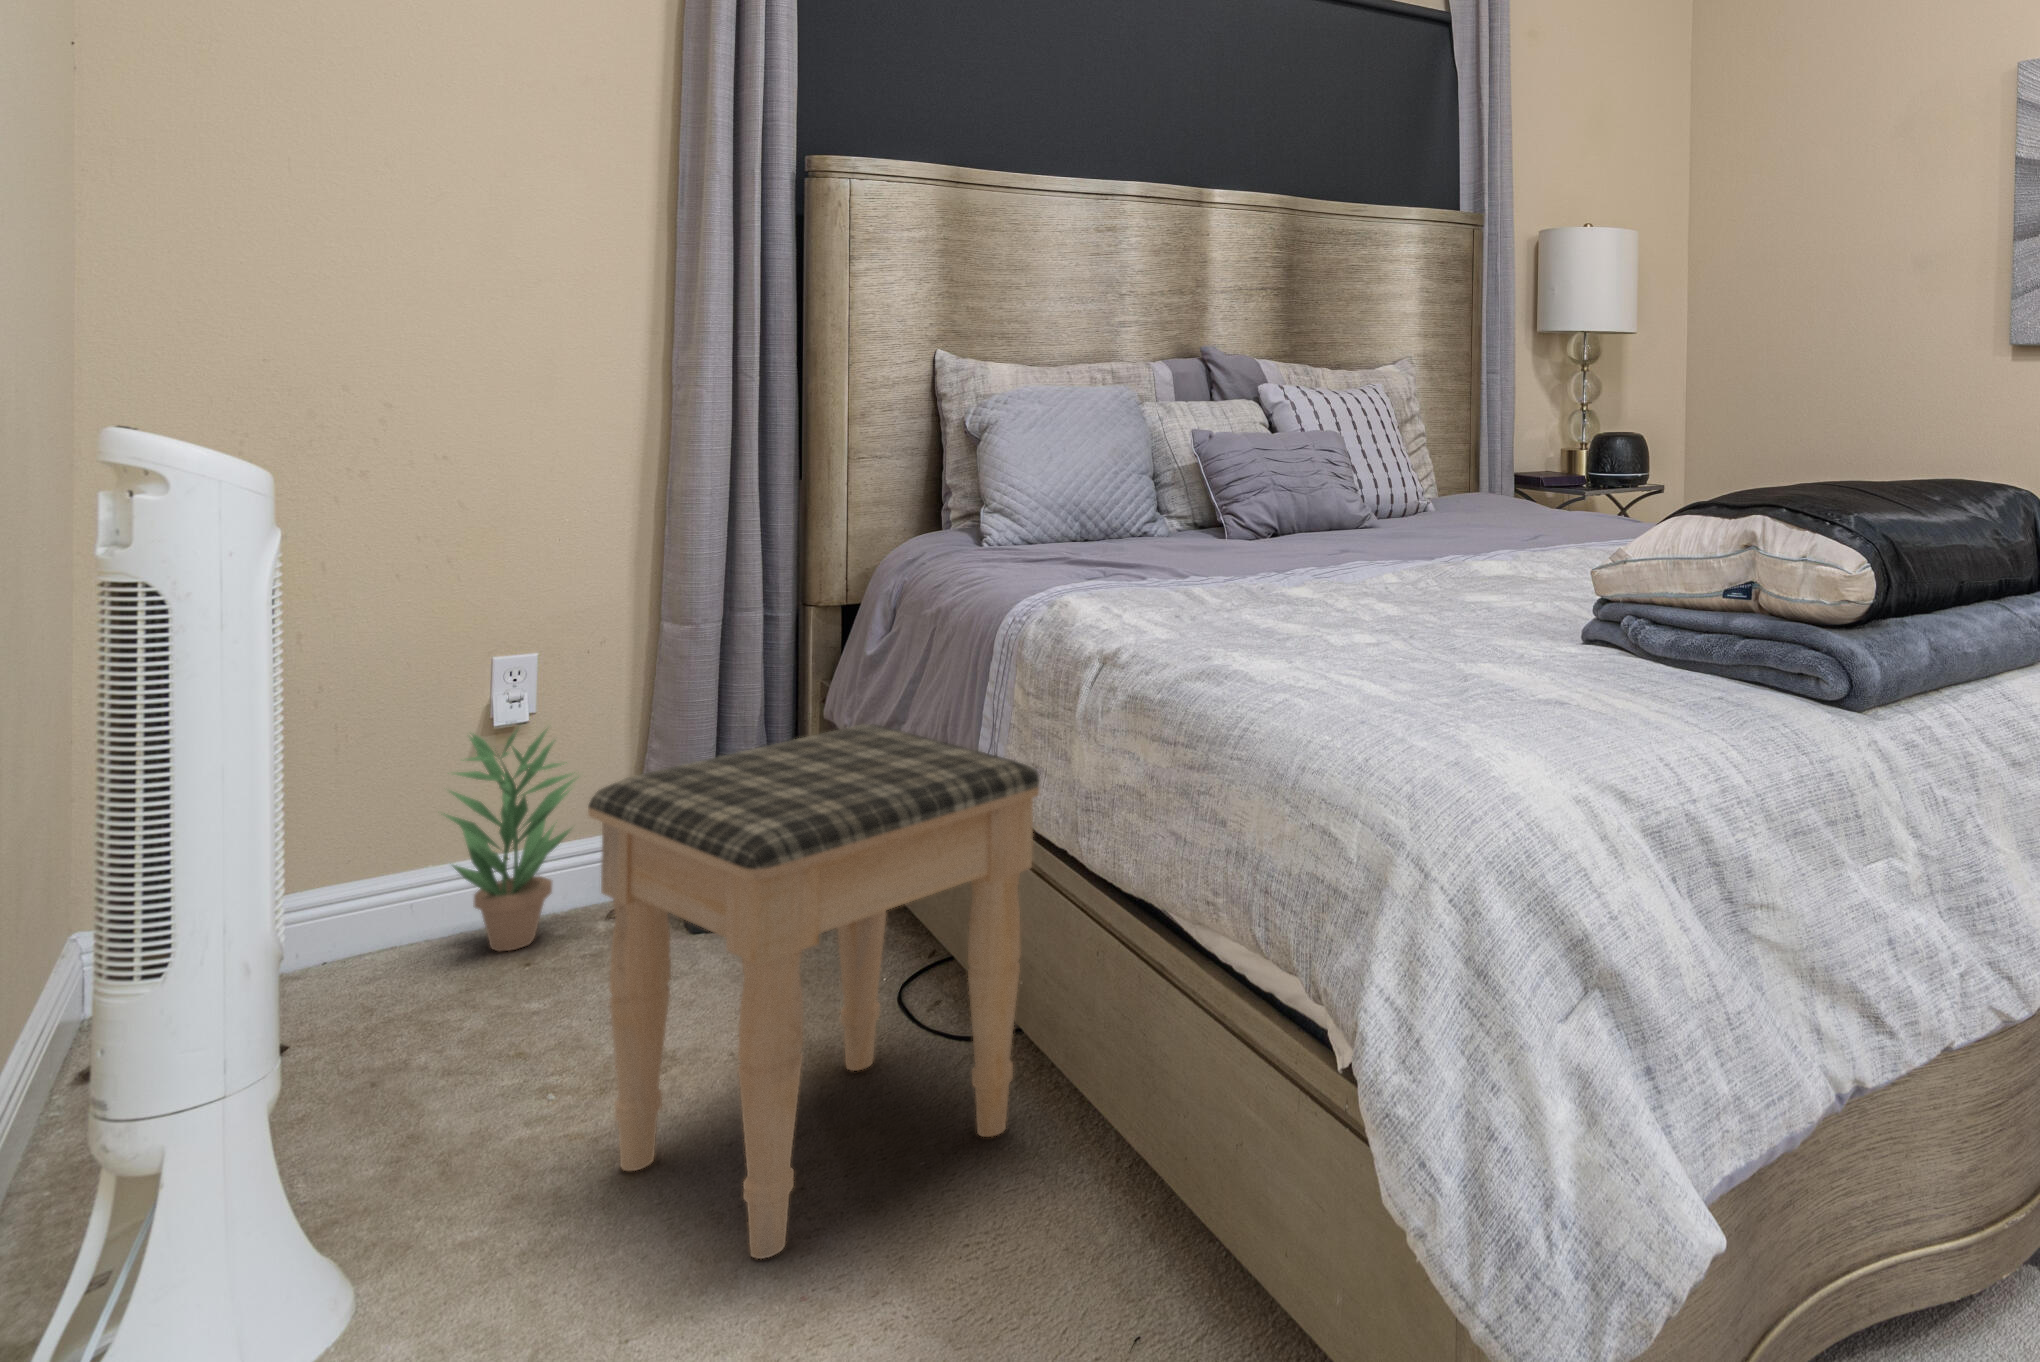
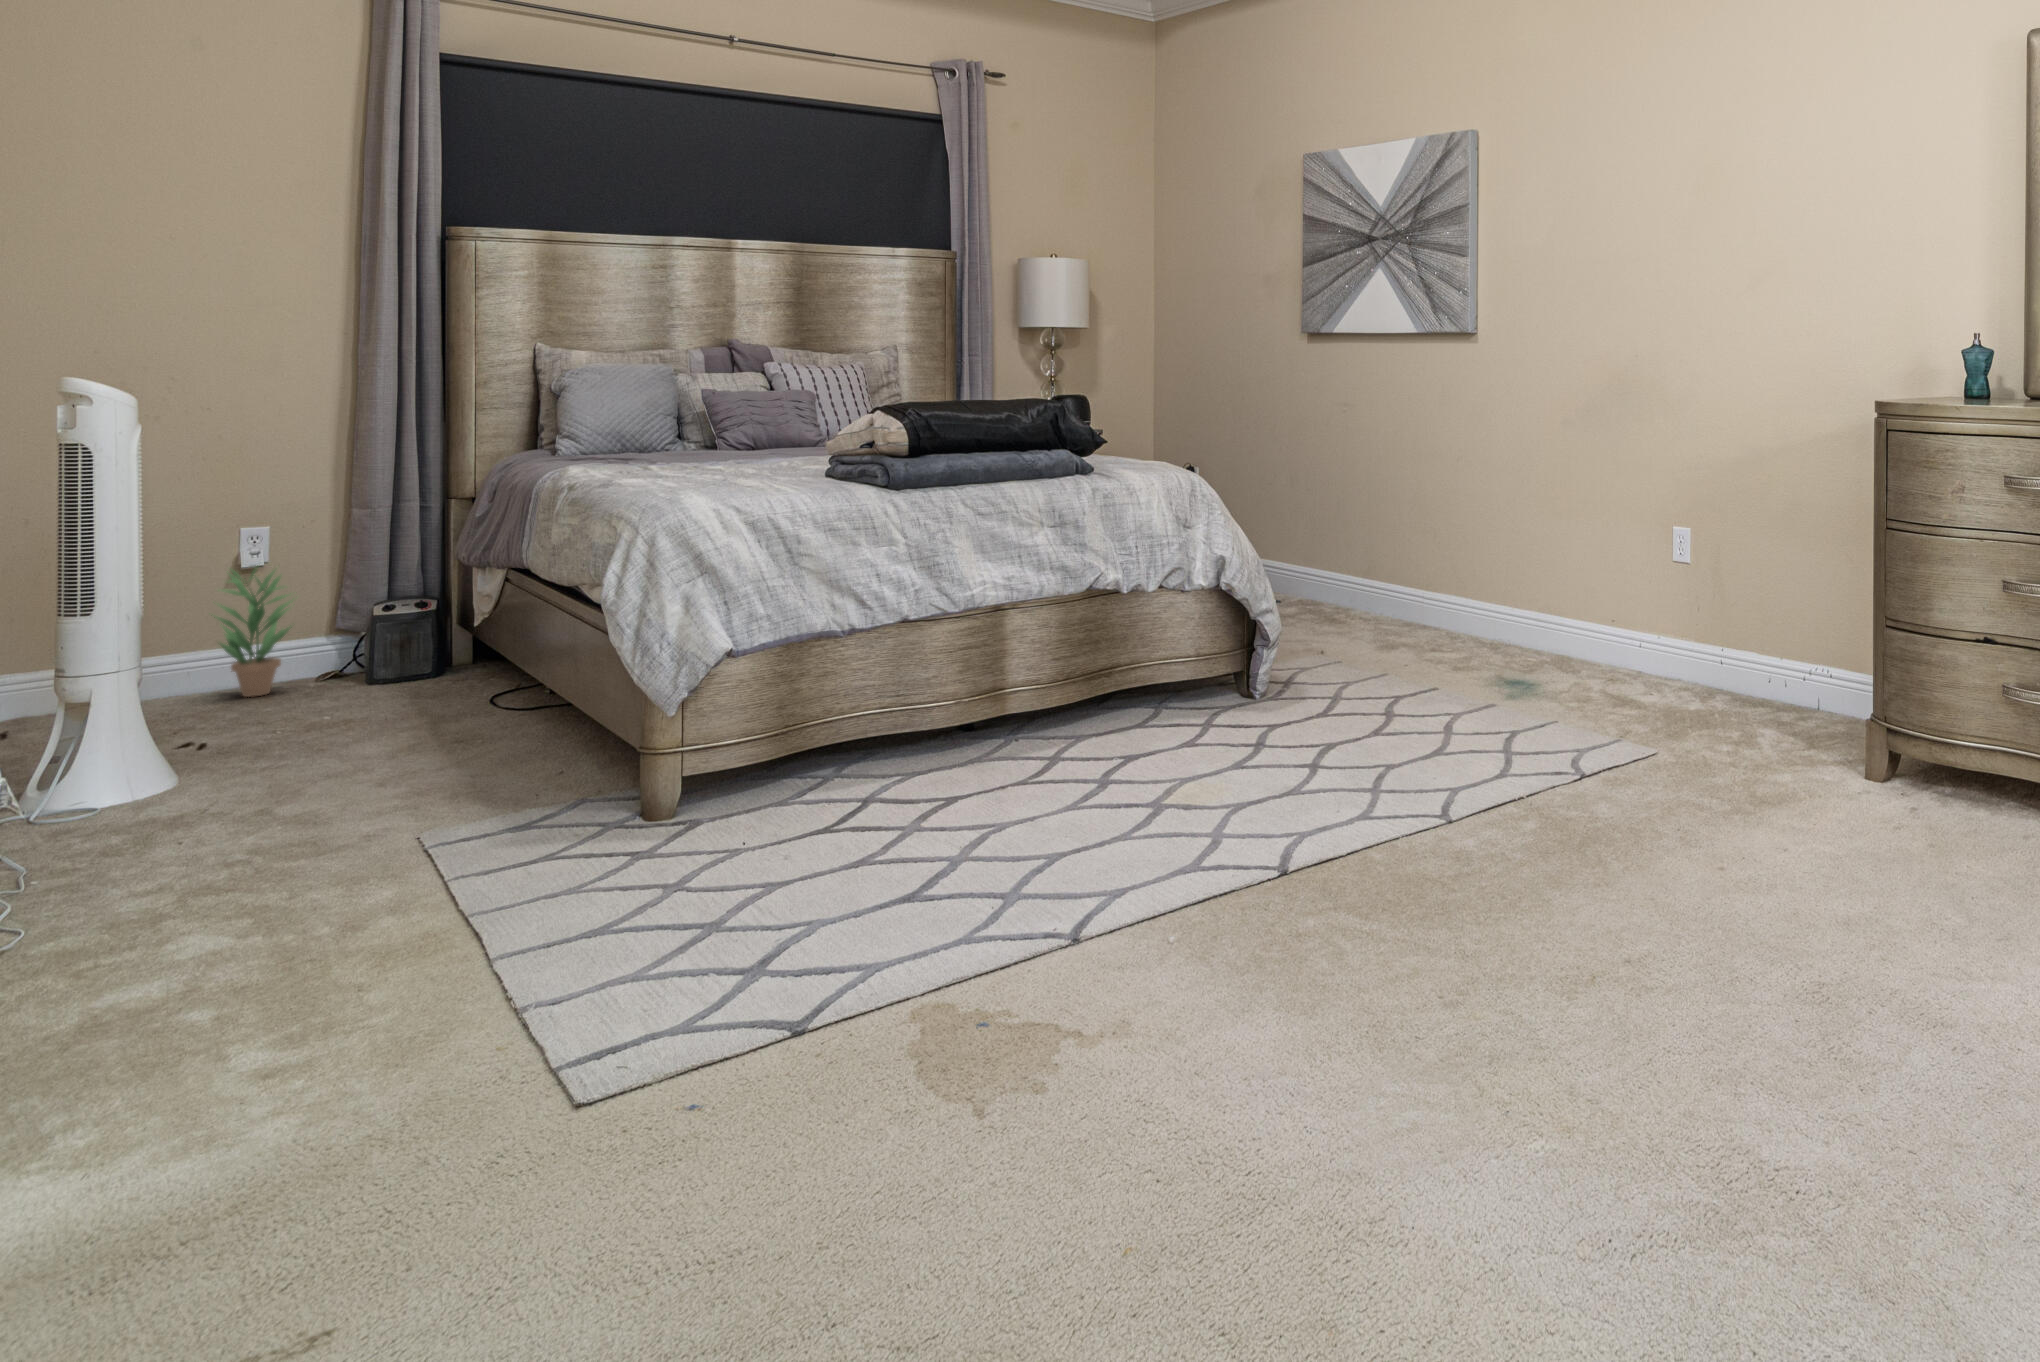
footstool: present [588,724,1040,1259] -> none [297,542,549,764]

